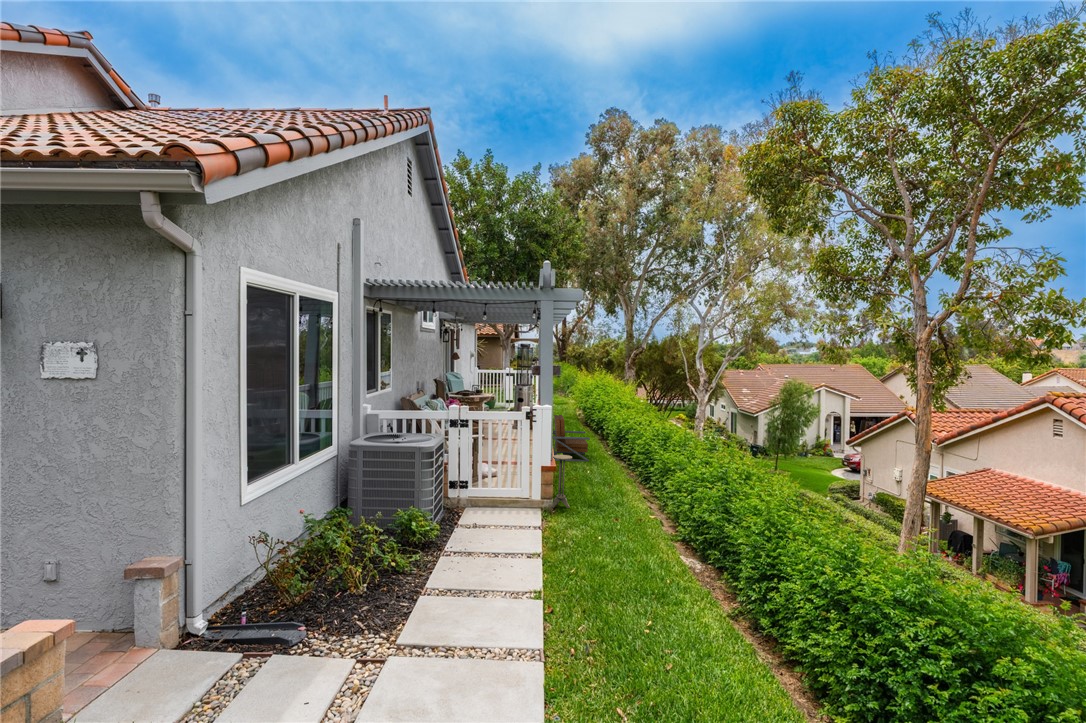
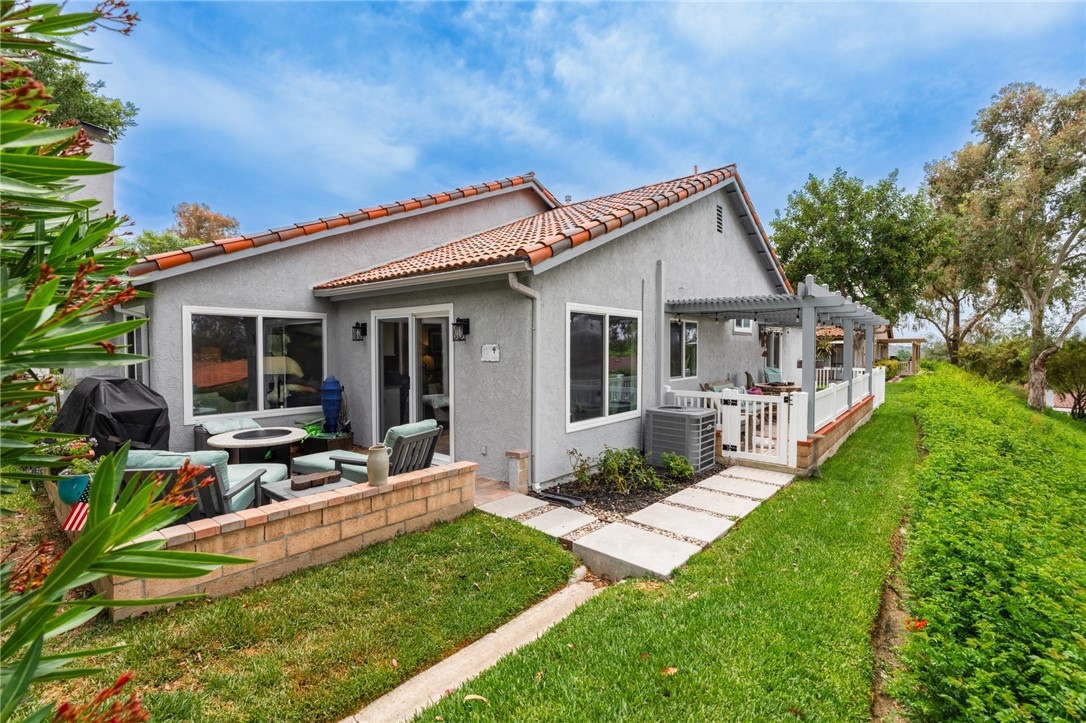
lounge chair: present [552,415,590,461] -> none [848,407,891,451]

